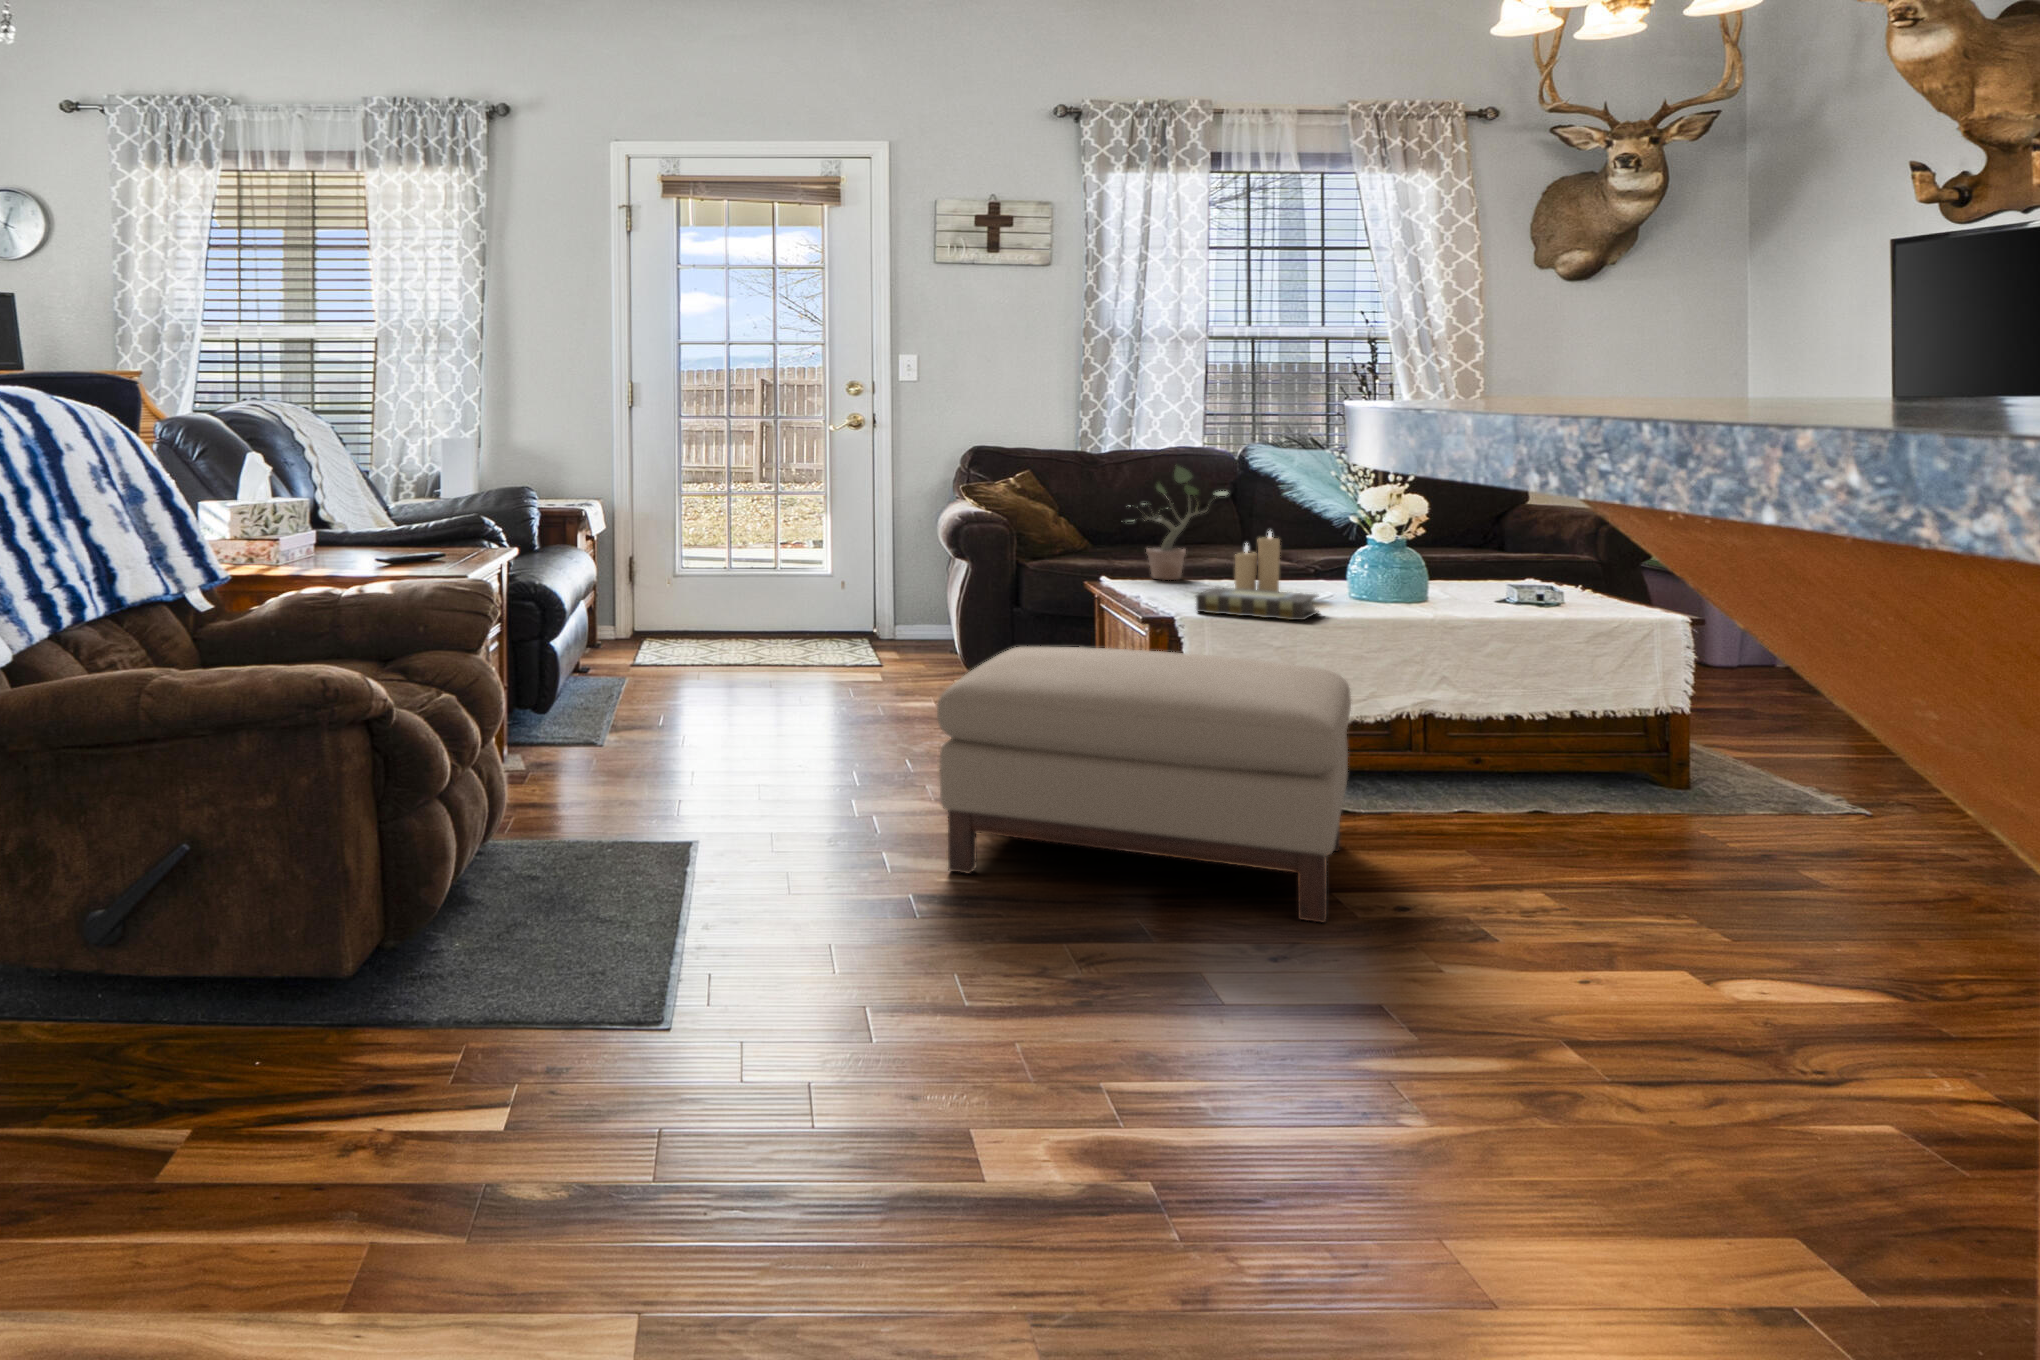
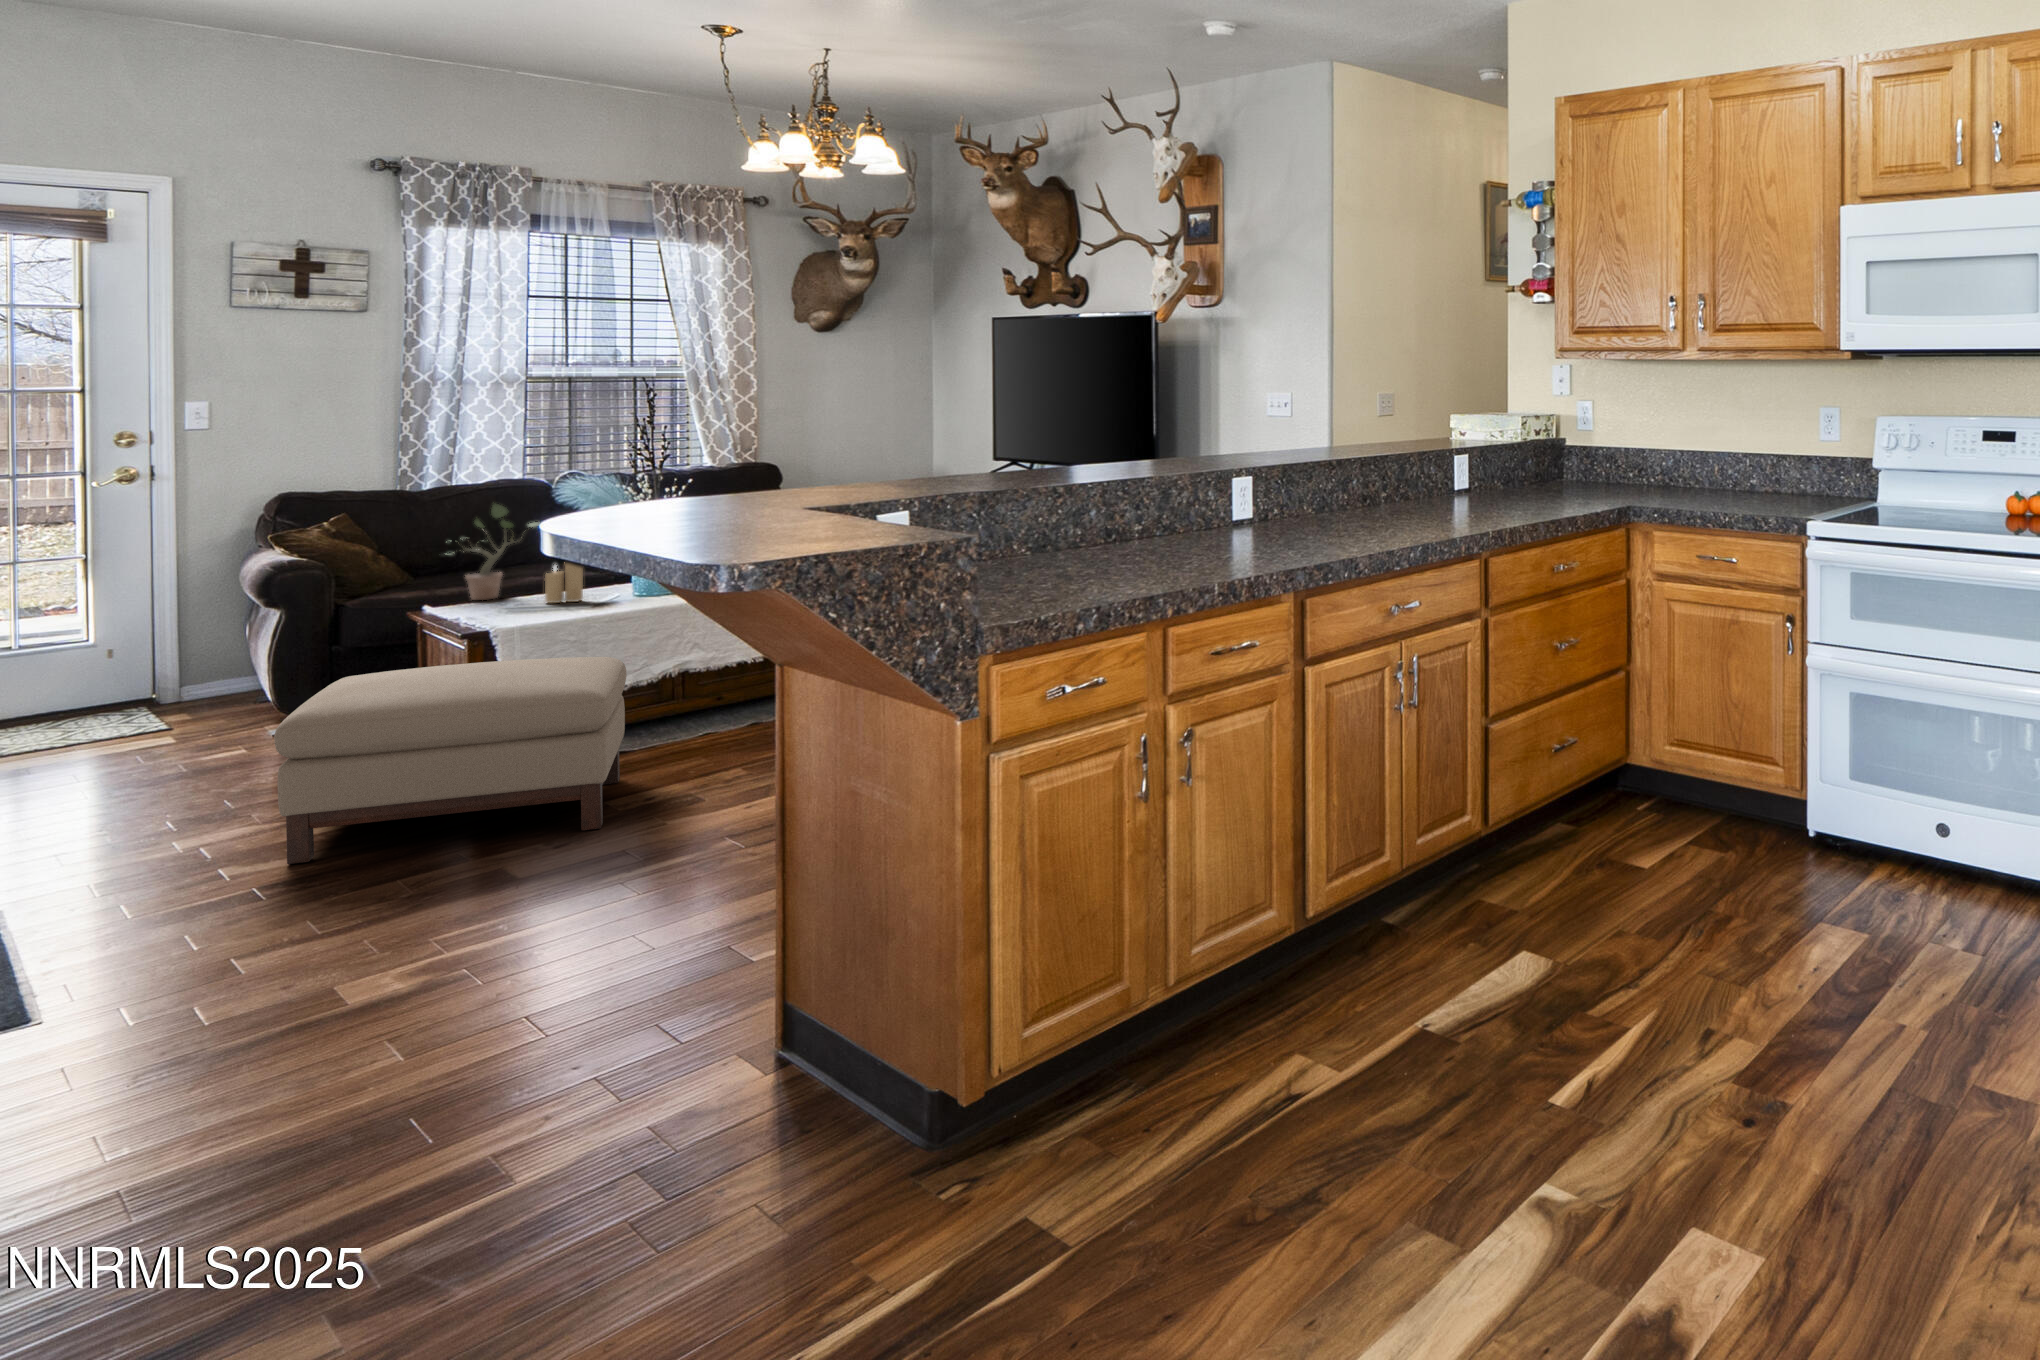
book: present [1196,587,1318,620] -> none [510,600,612,626]

